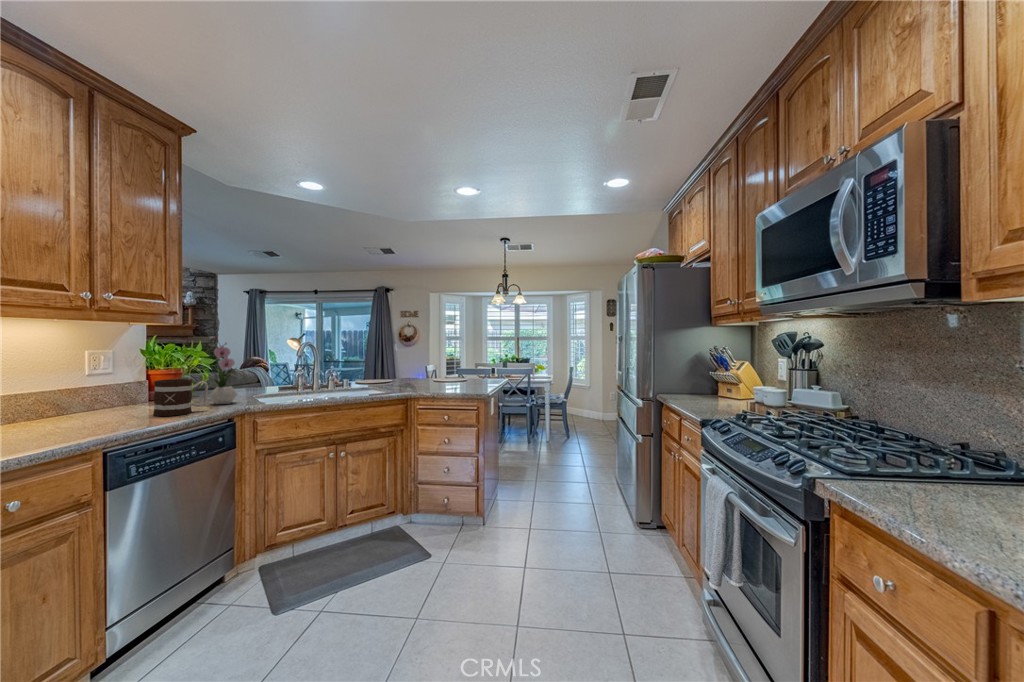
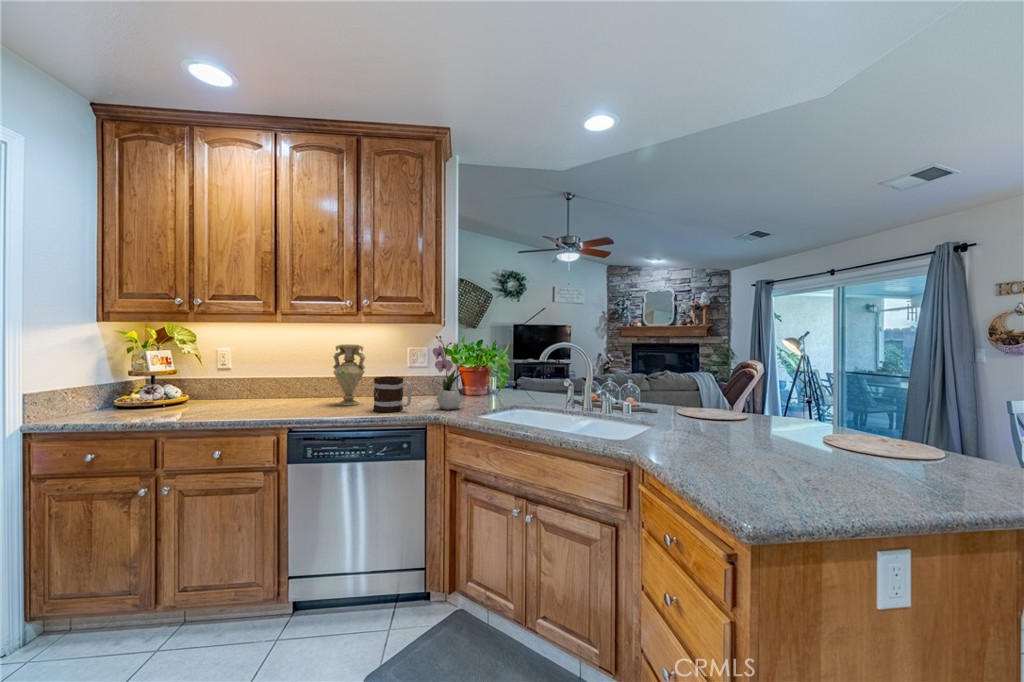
vase: none [50,347,107,424] -> present [333,344,365,405]

